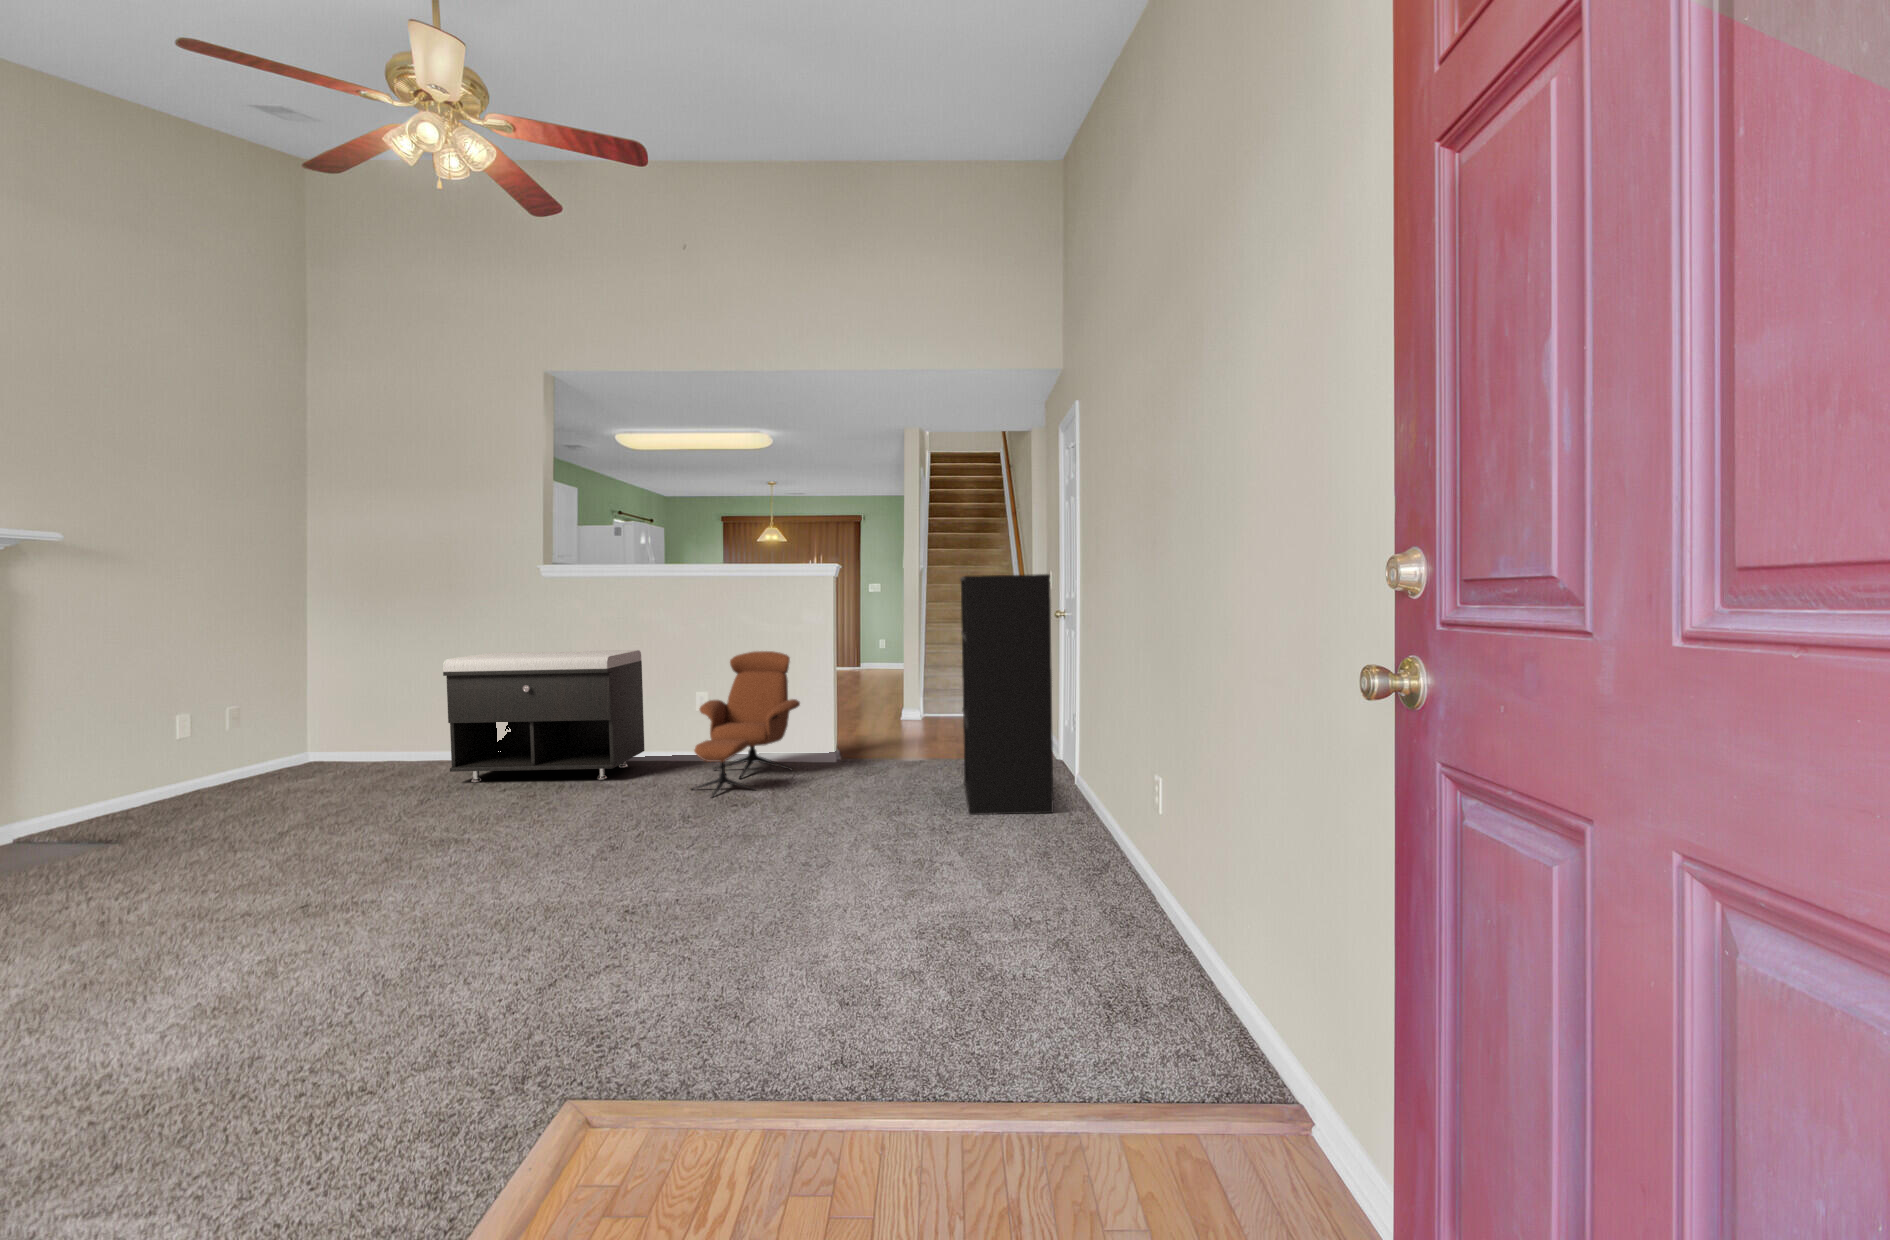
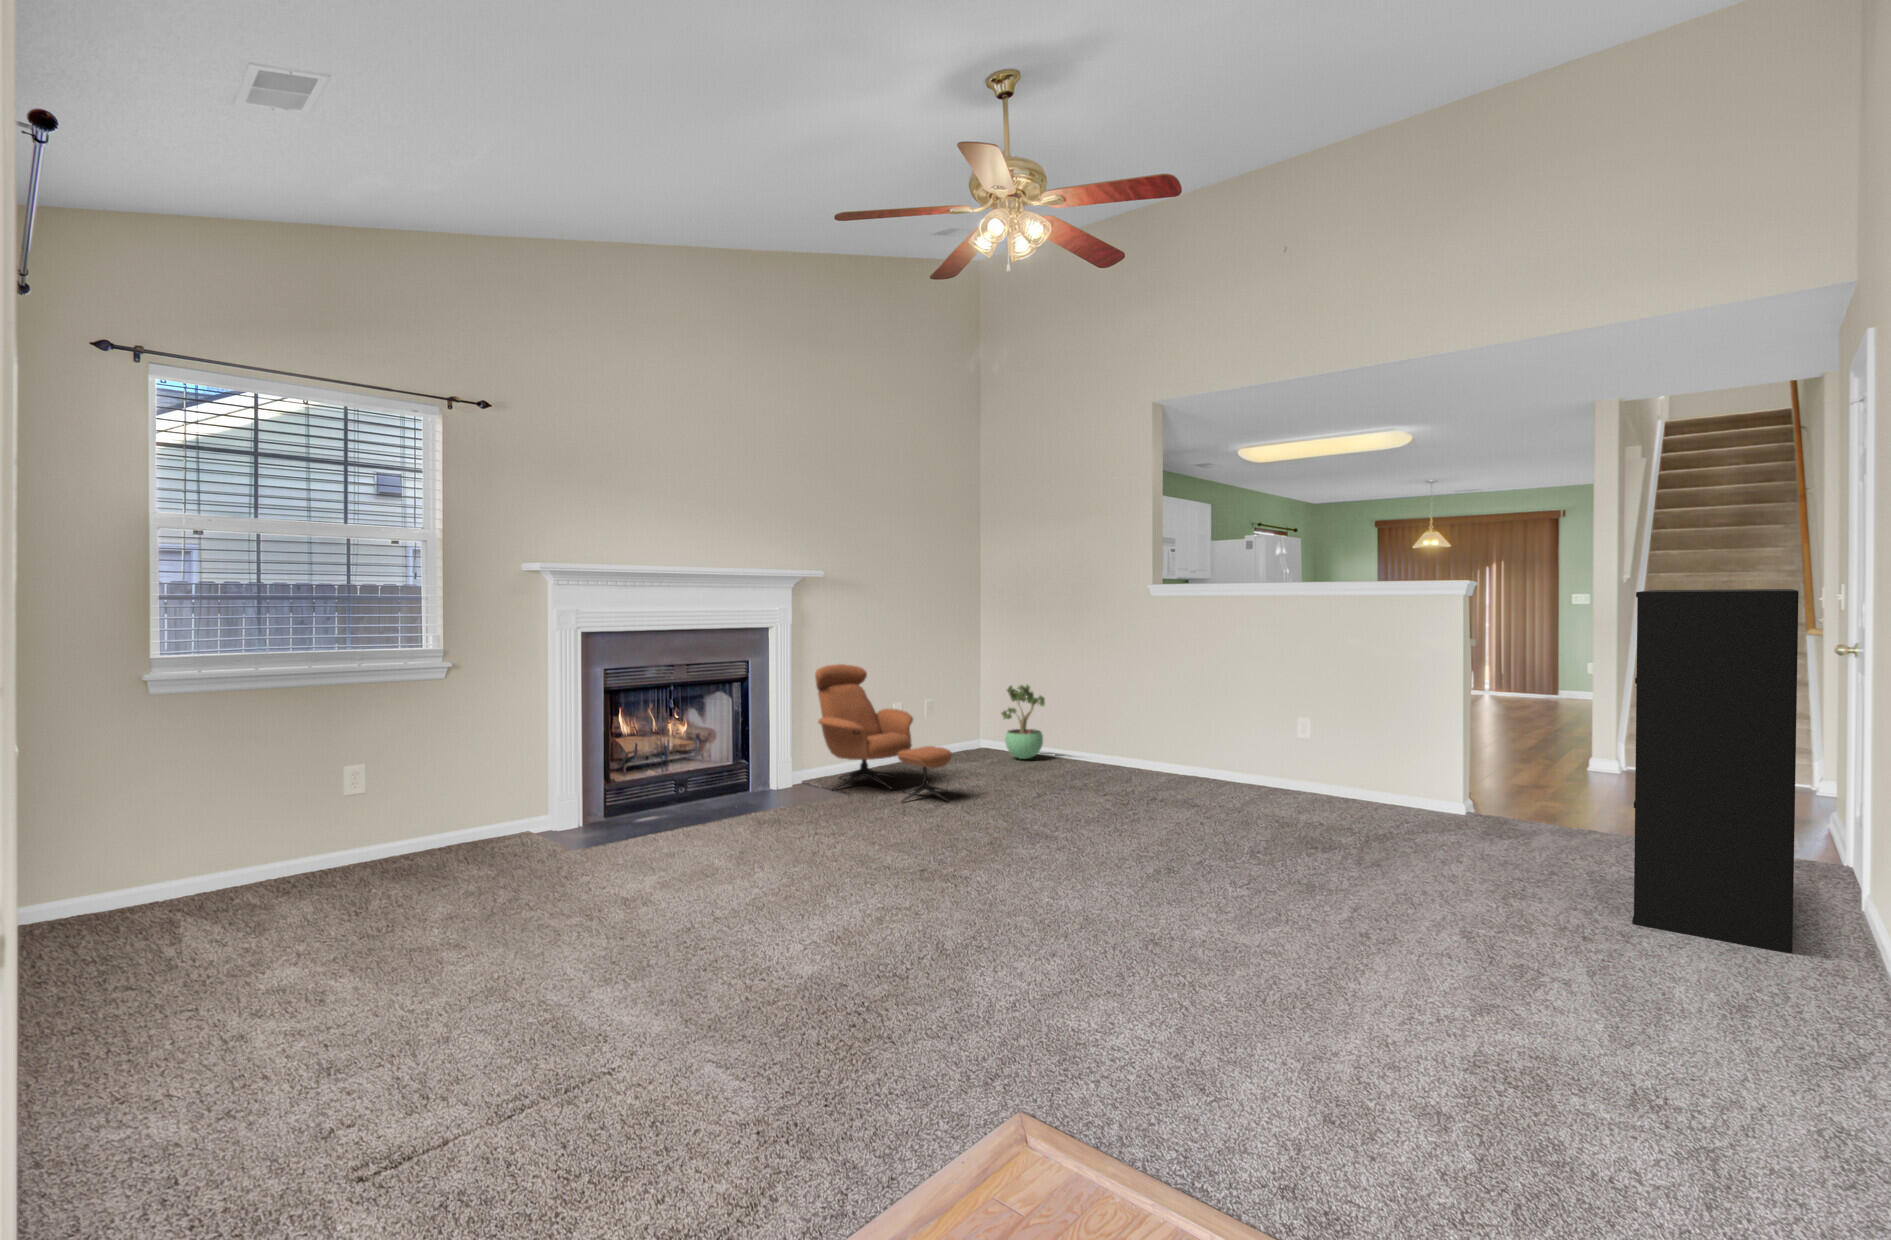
storage bench: present [443,650,644,782] -> none [1052,656,1235,793]
lounge chair: present [693,651,800,797] -> present [815,664,952,801]
potted plant: none [369,689,430,773] -> present [1002,685,1045,759]

